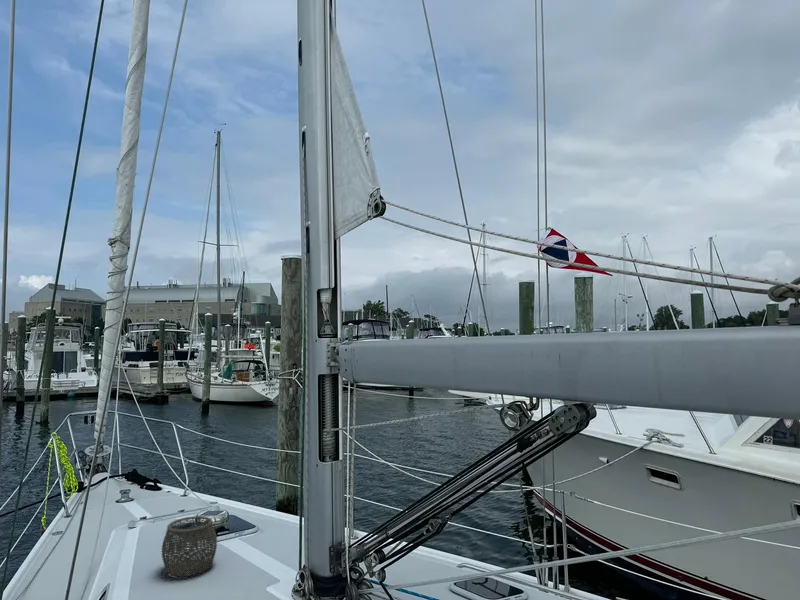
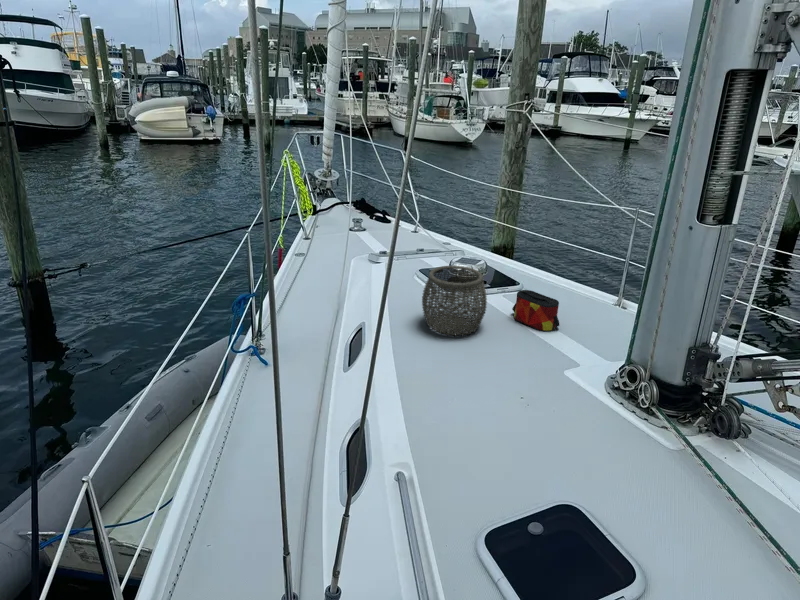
bag: none [243,528,277,560] -> present [512,290,559,332]

